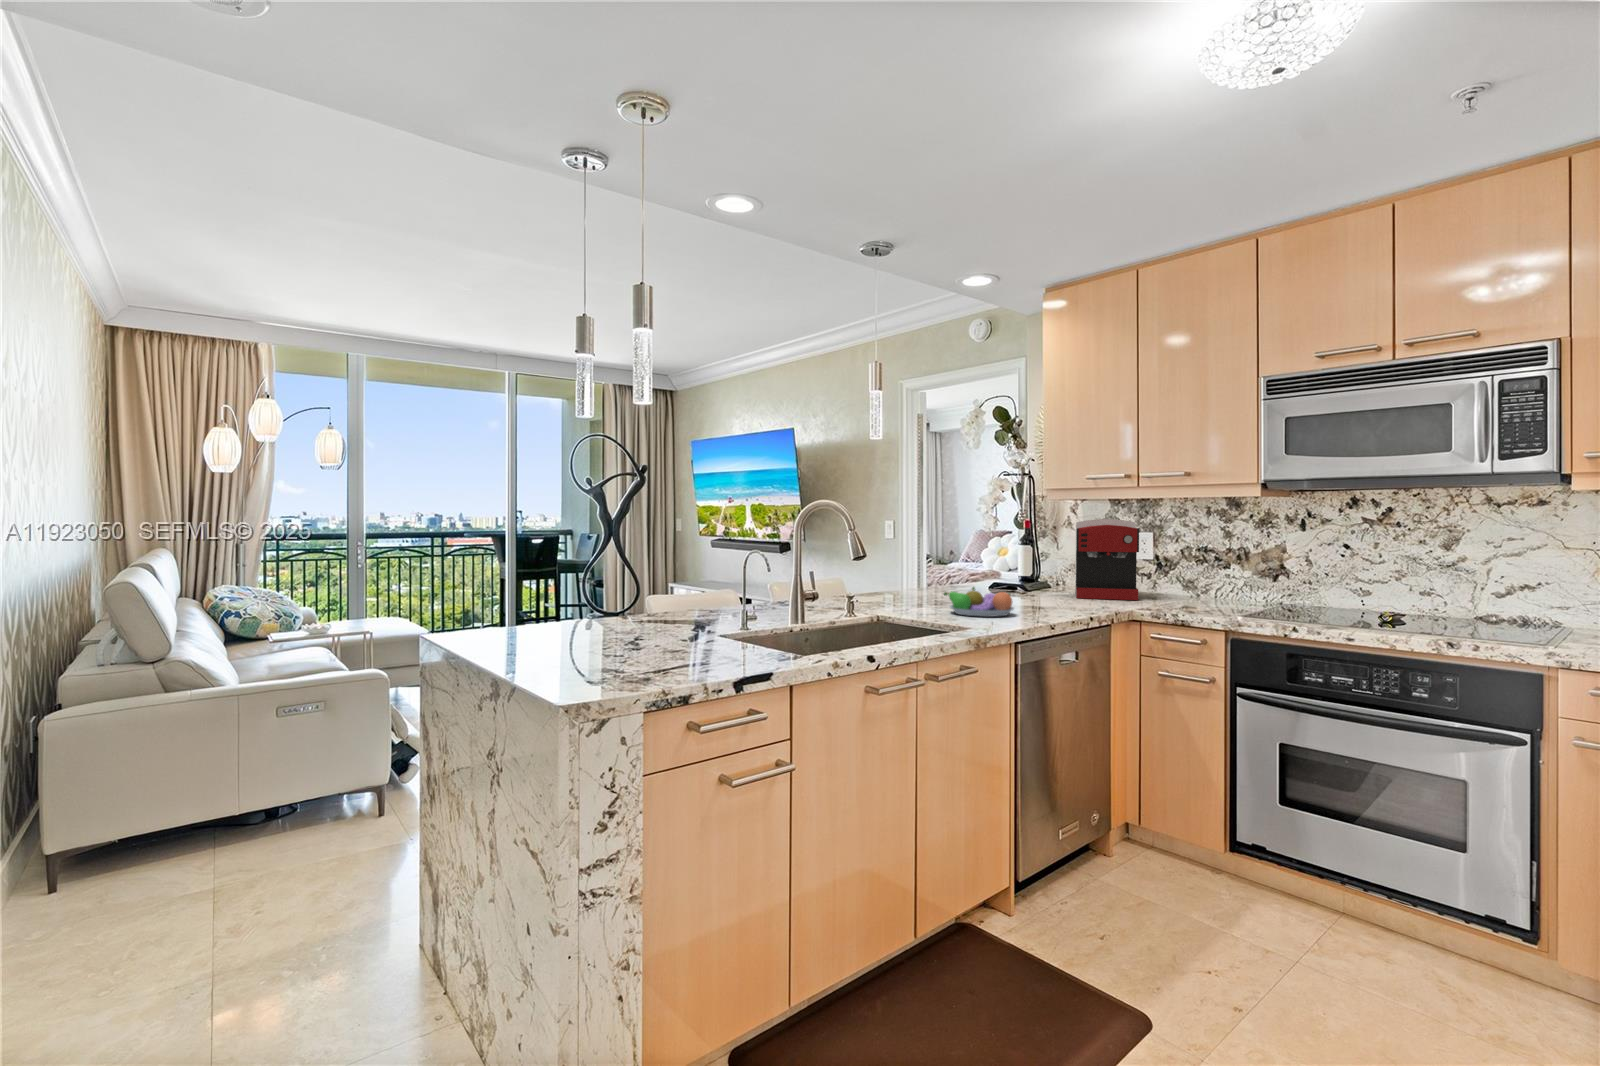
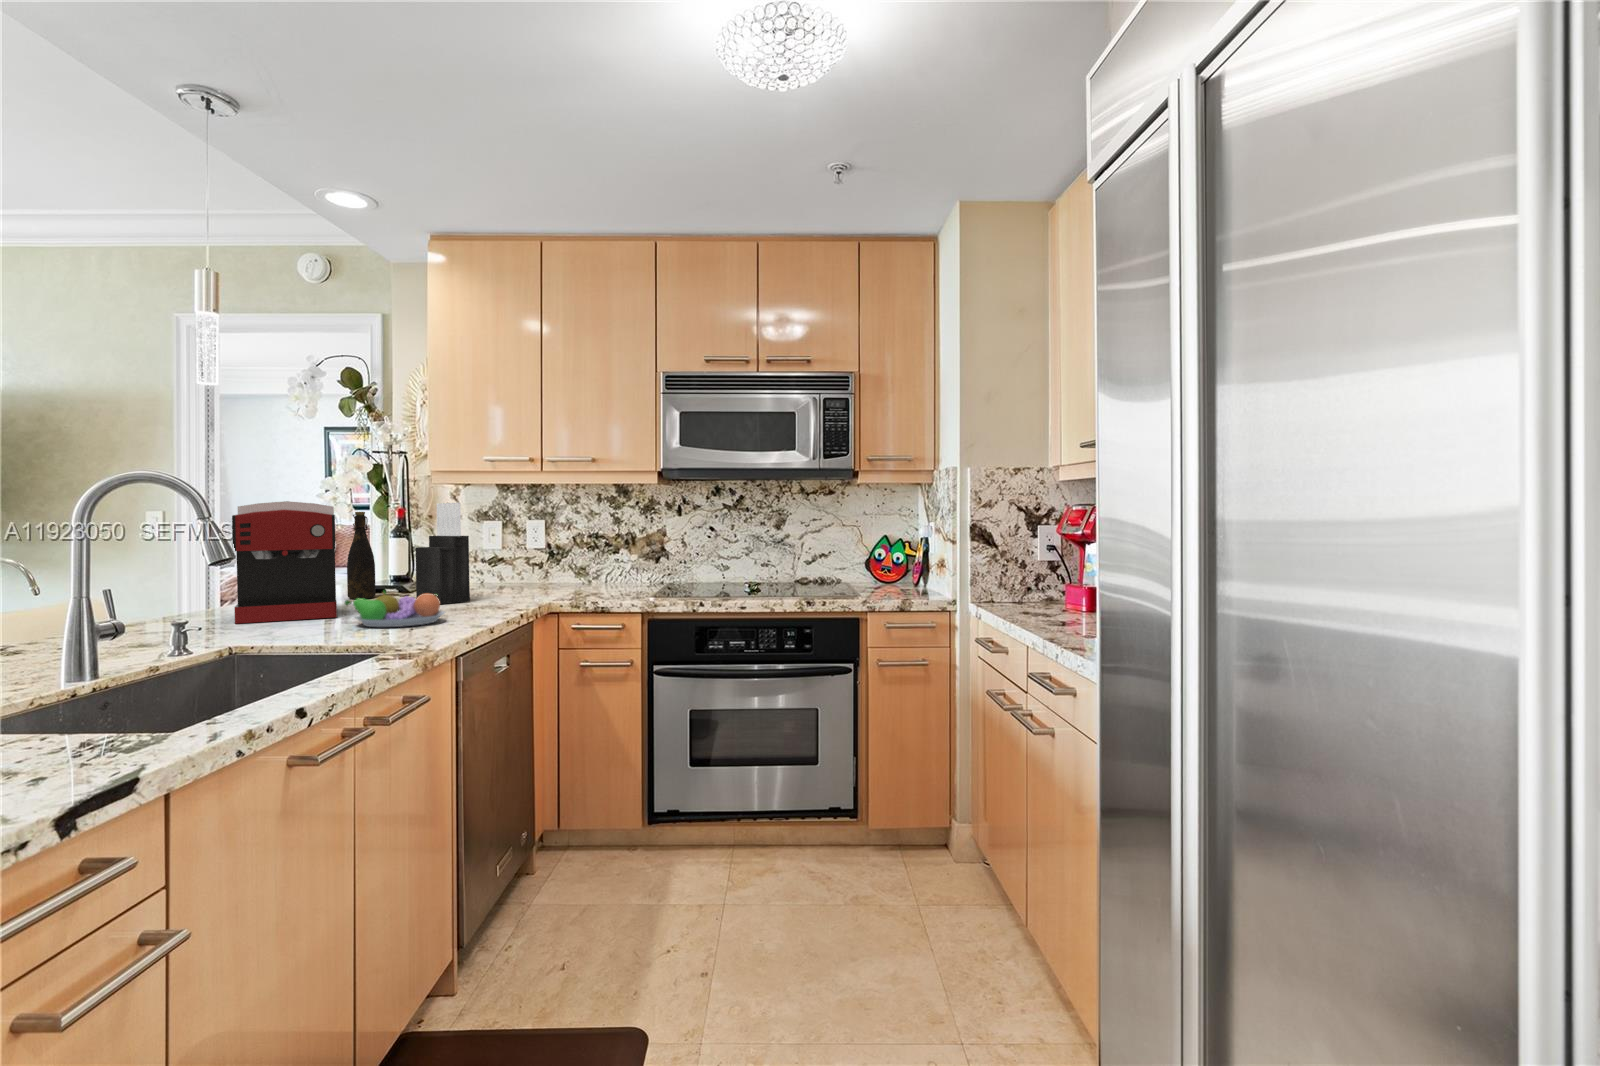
knife block: none [1020,517,1059,603] -> present [415,503,470,604]
coffee maker: present [1075,519,1139,600] -> present [232,501,337,624]
bottle: none [977,524,997,593] -> present [347,512,376,599]

